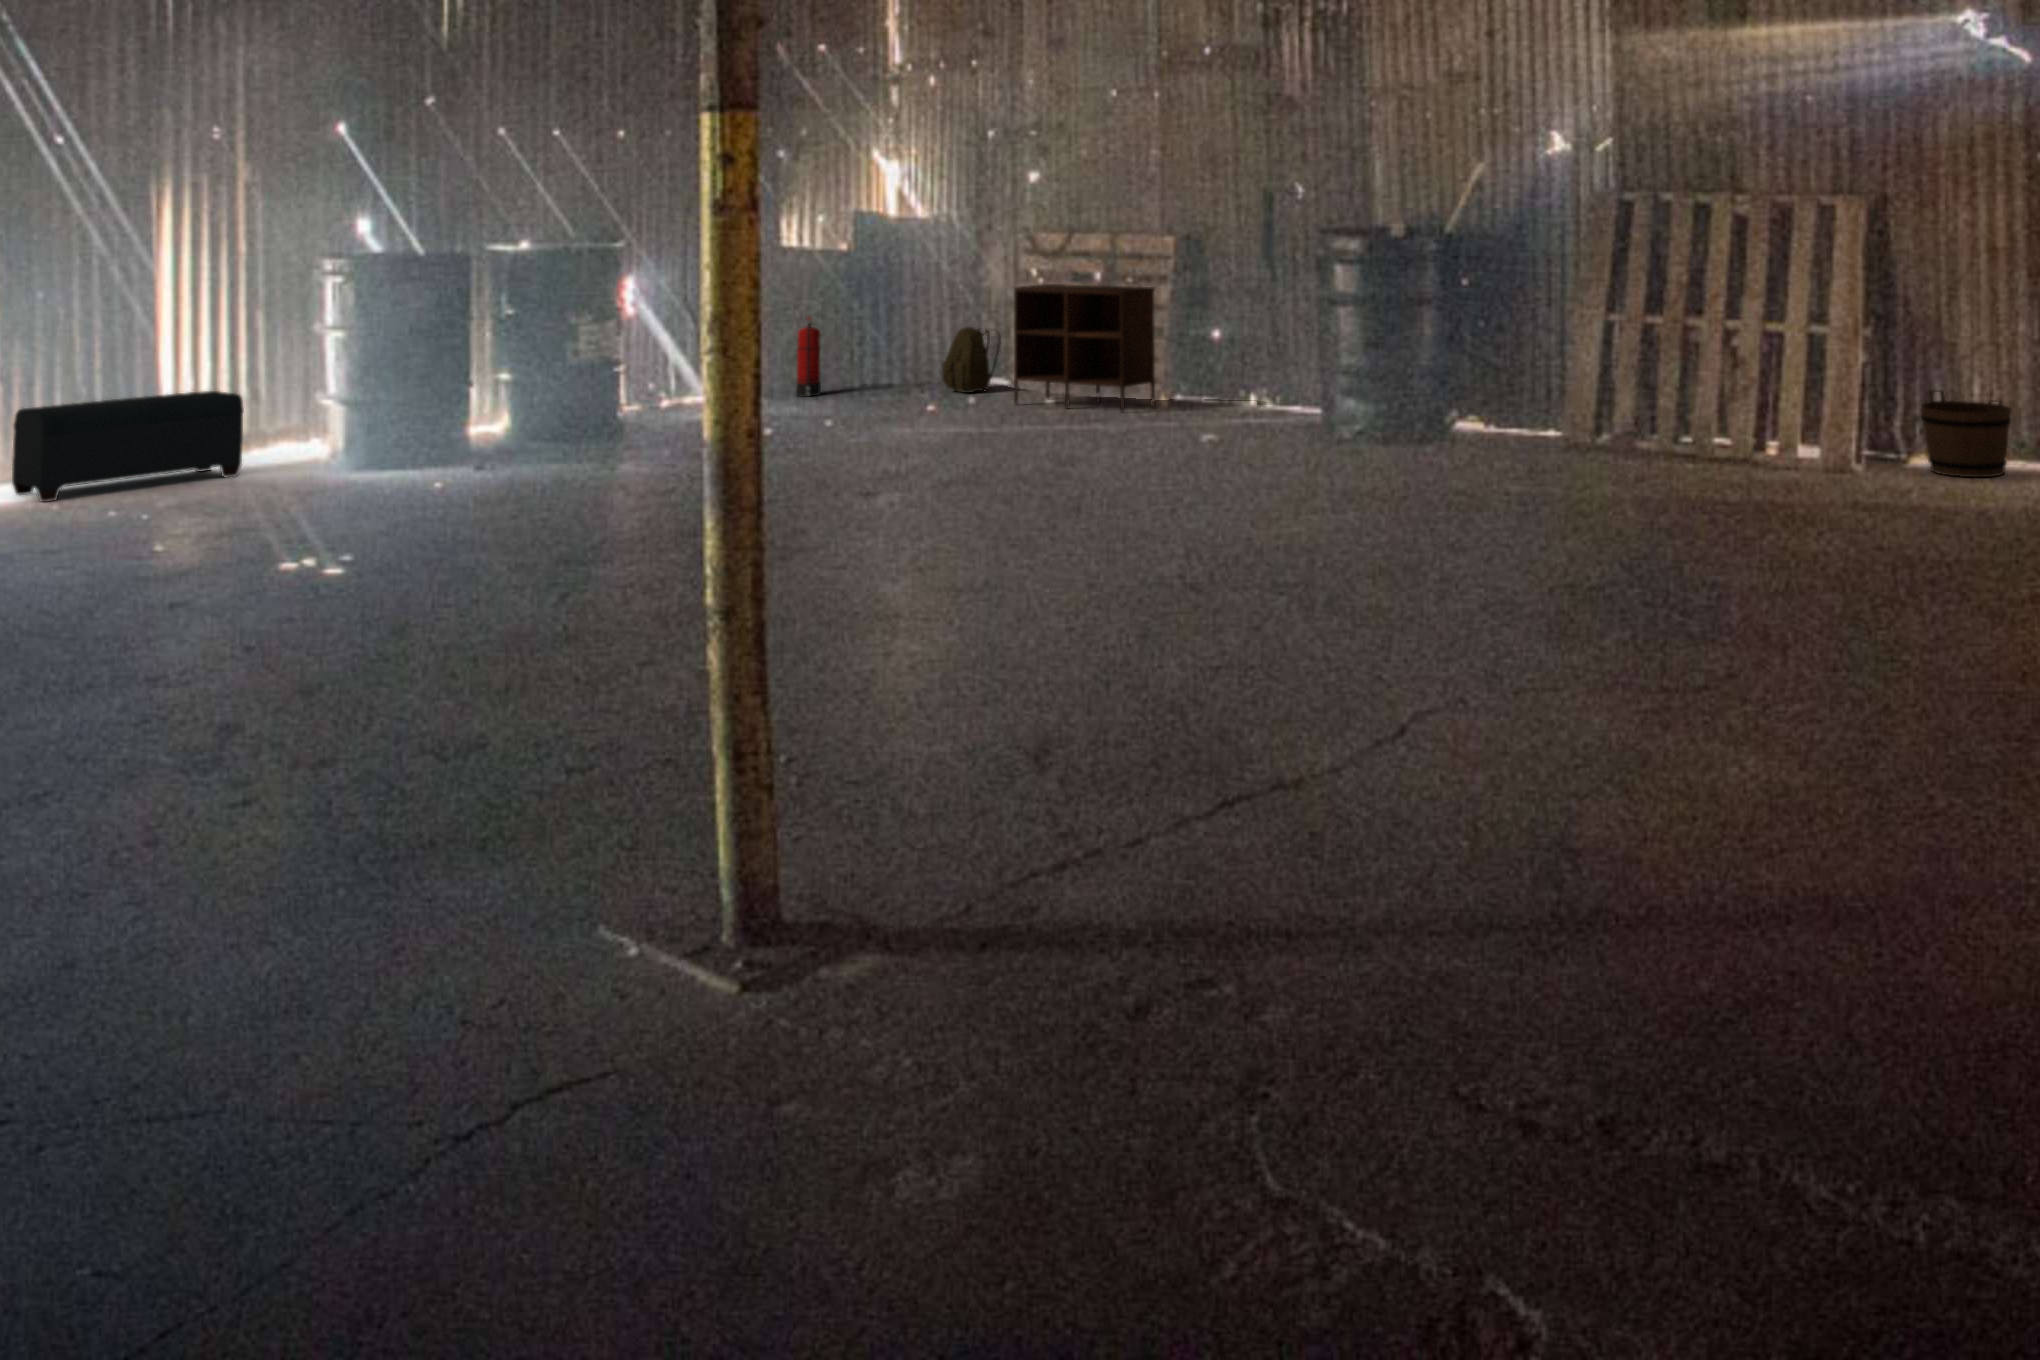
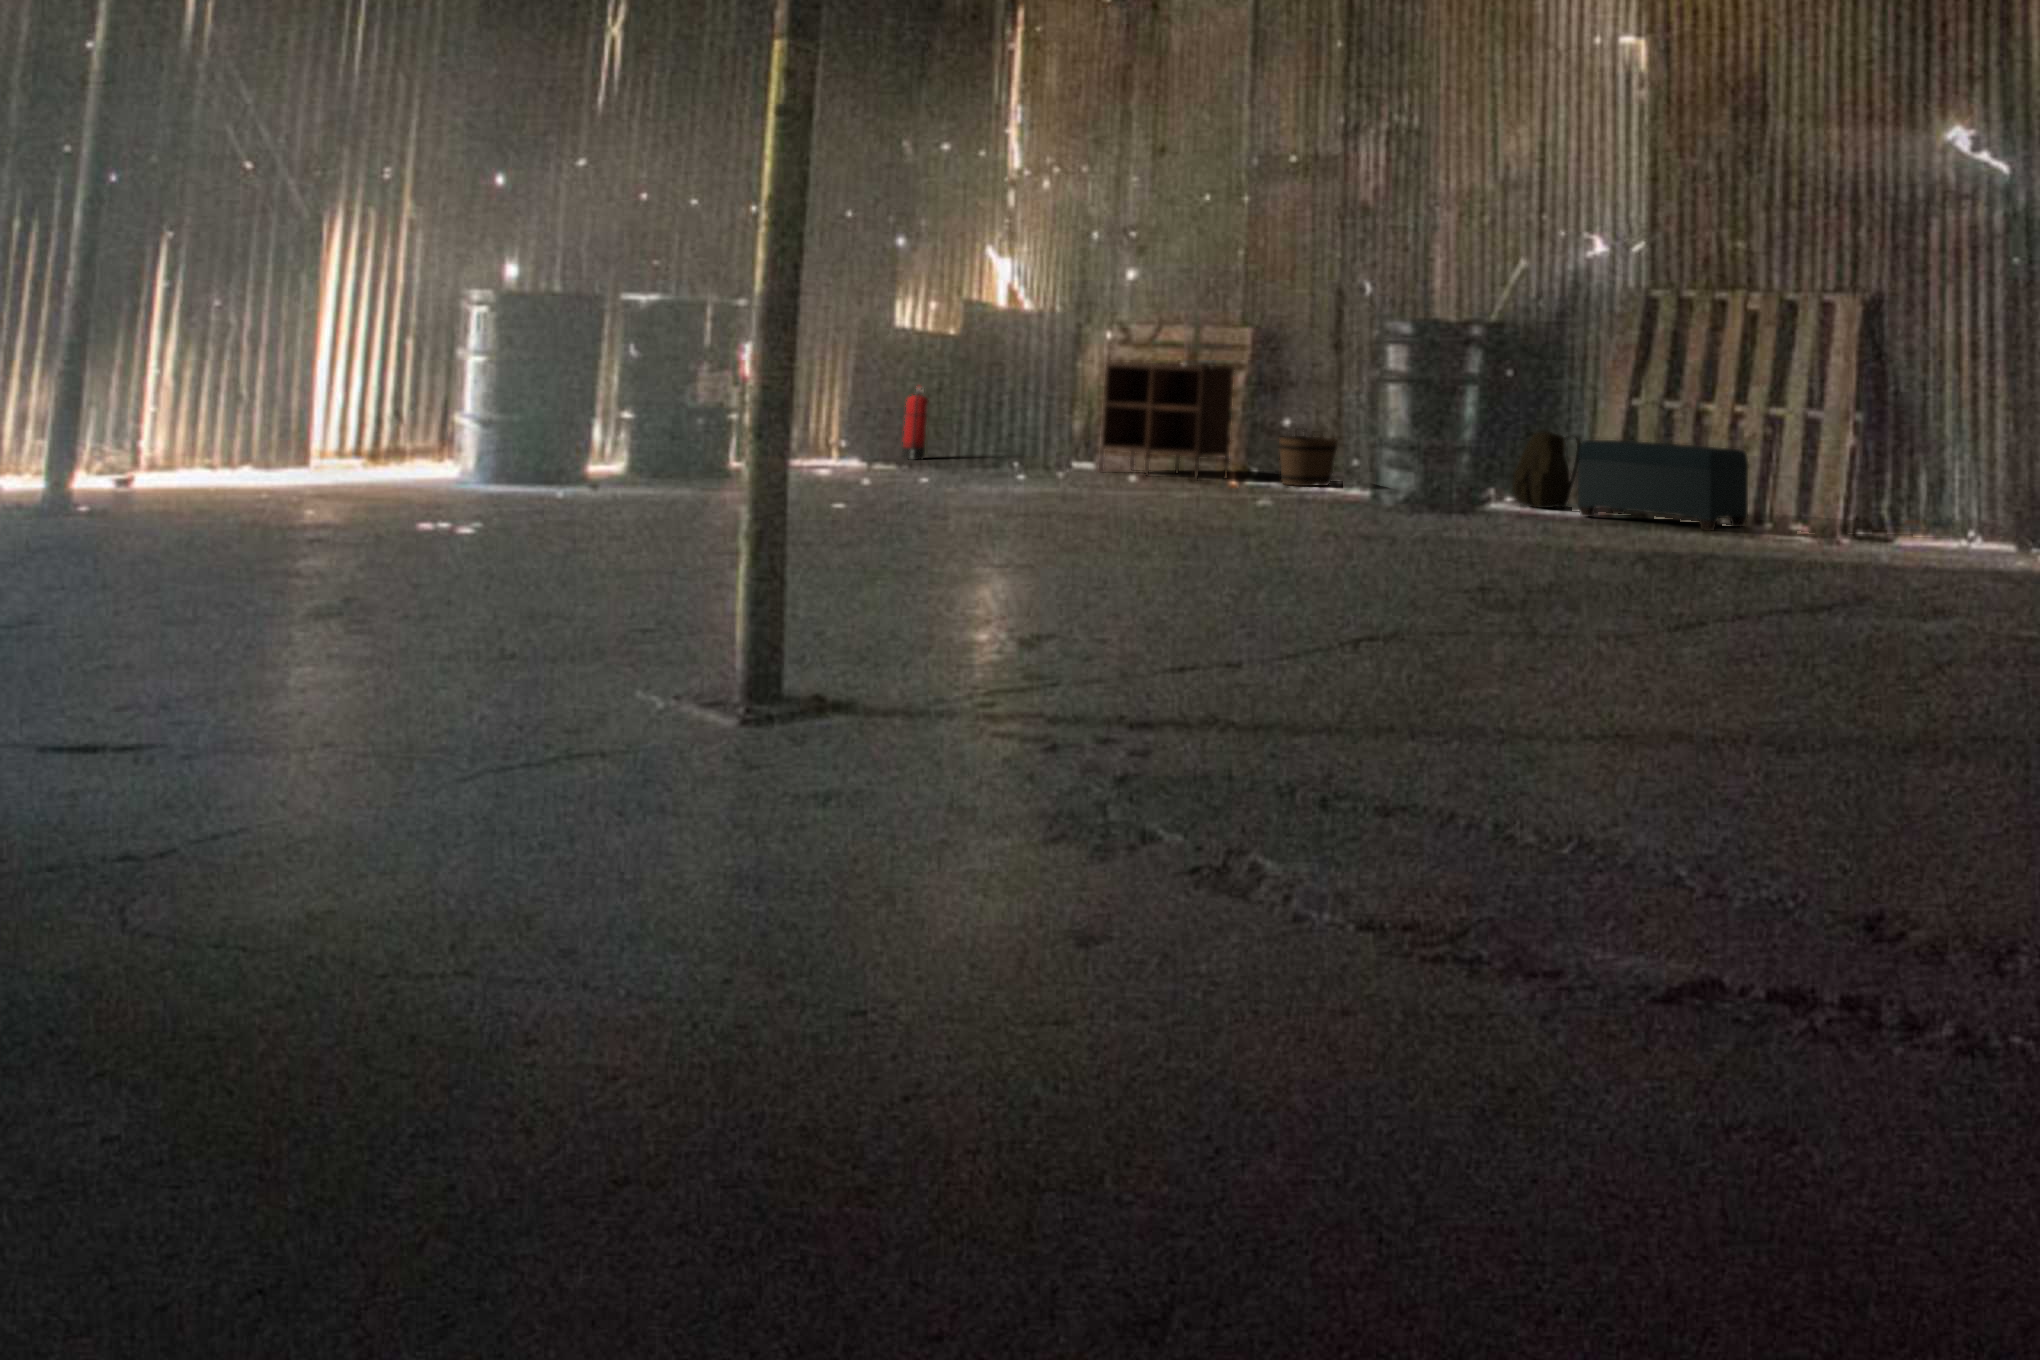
backpack: present [942,327,1001,393] -> present [1512,431,1581,508]
bucket: present [1921,390,2011,477] -> present [1279,431,1337,486]
bench: present [12,391,244,502] -> present [1578,440,1748,531]

